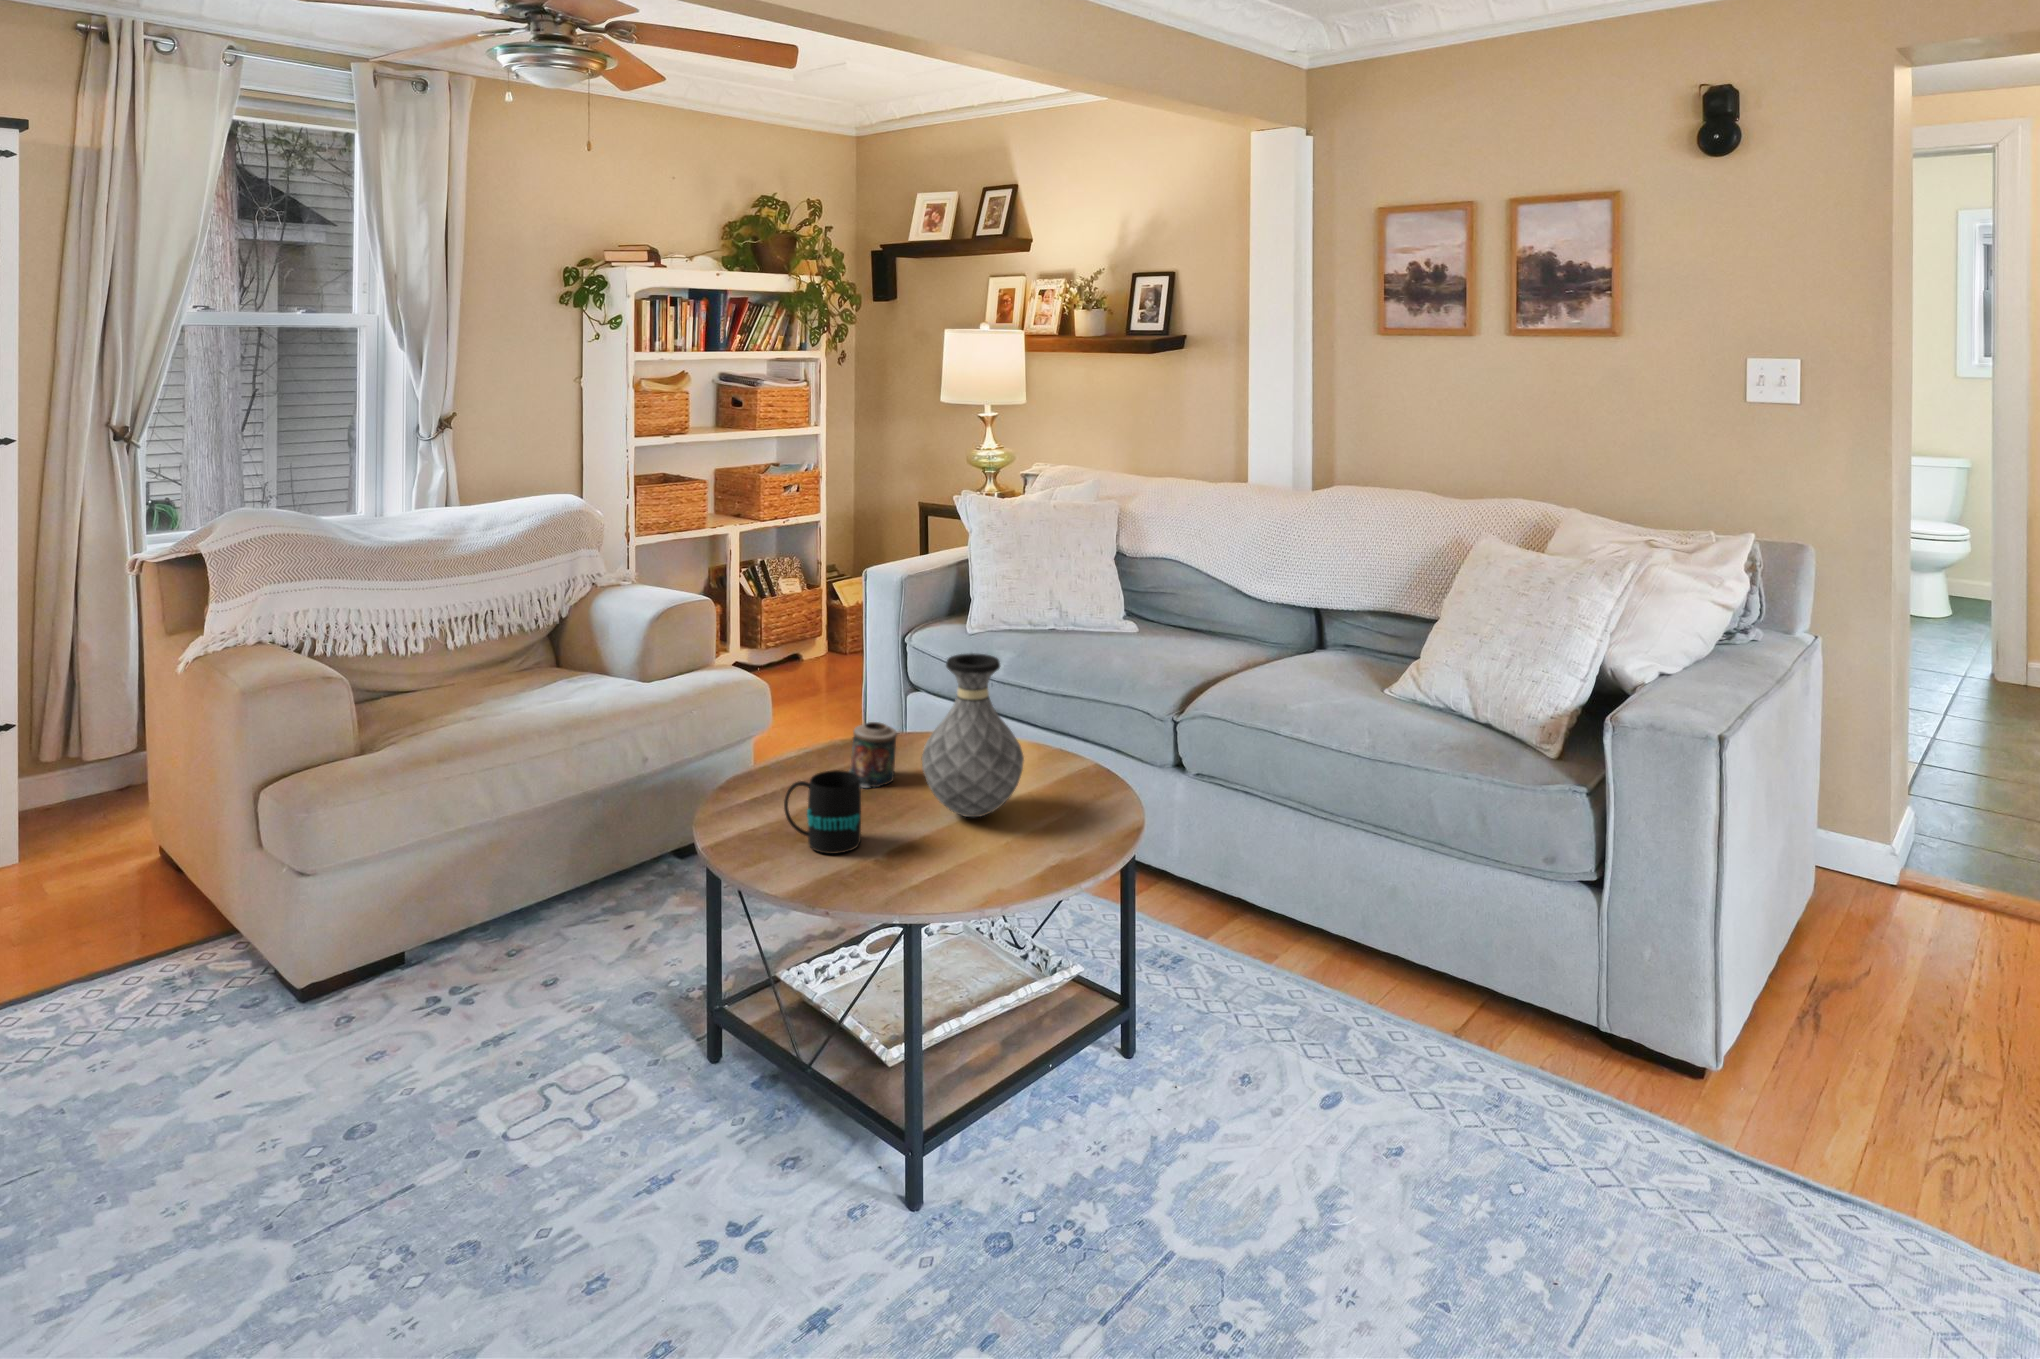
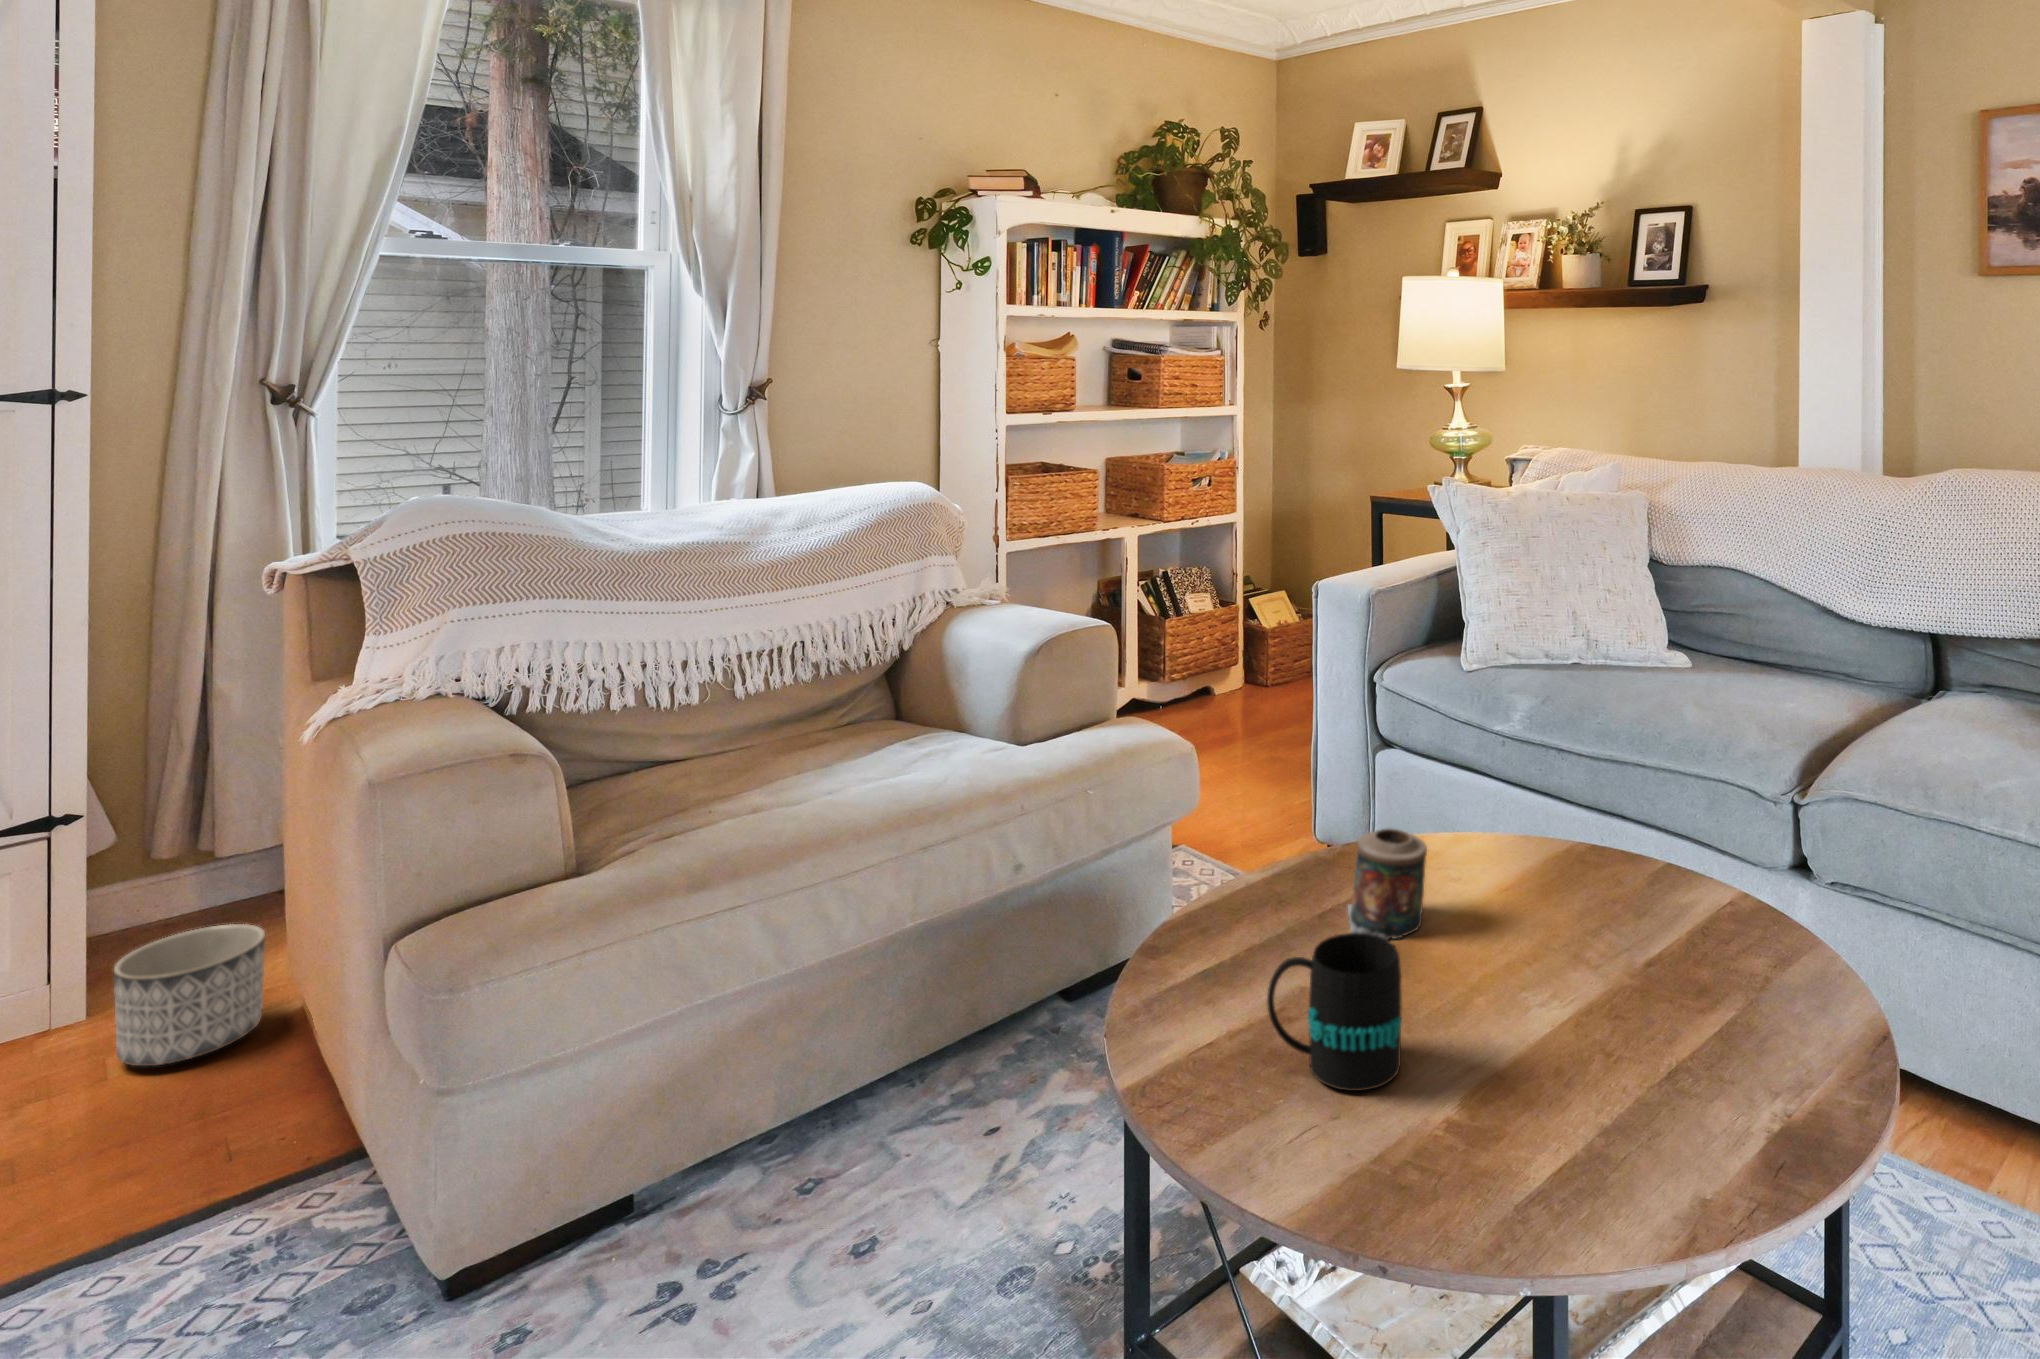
vase: present [922,653,1024,817] -> none [1488,724,1661,1004]
planter: none [46,800,137,888] -> present [114,924,265,1066]

